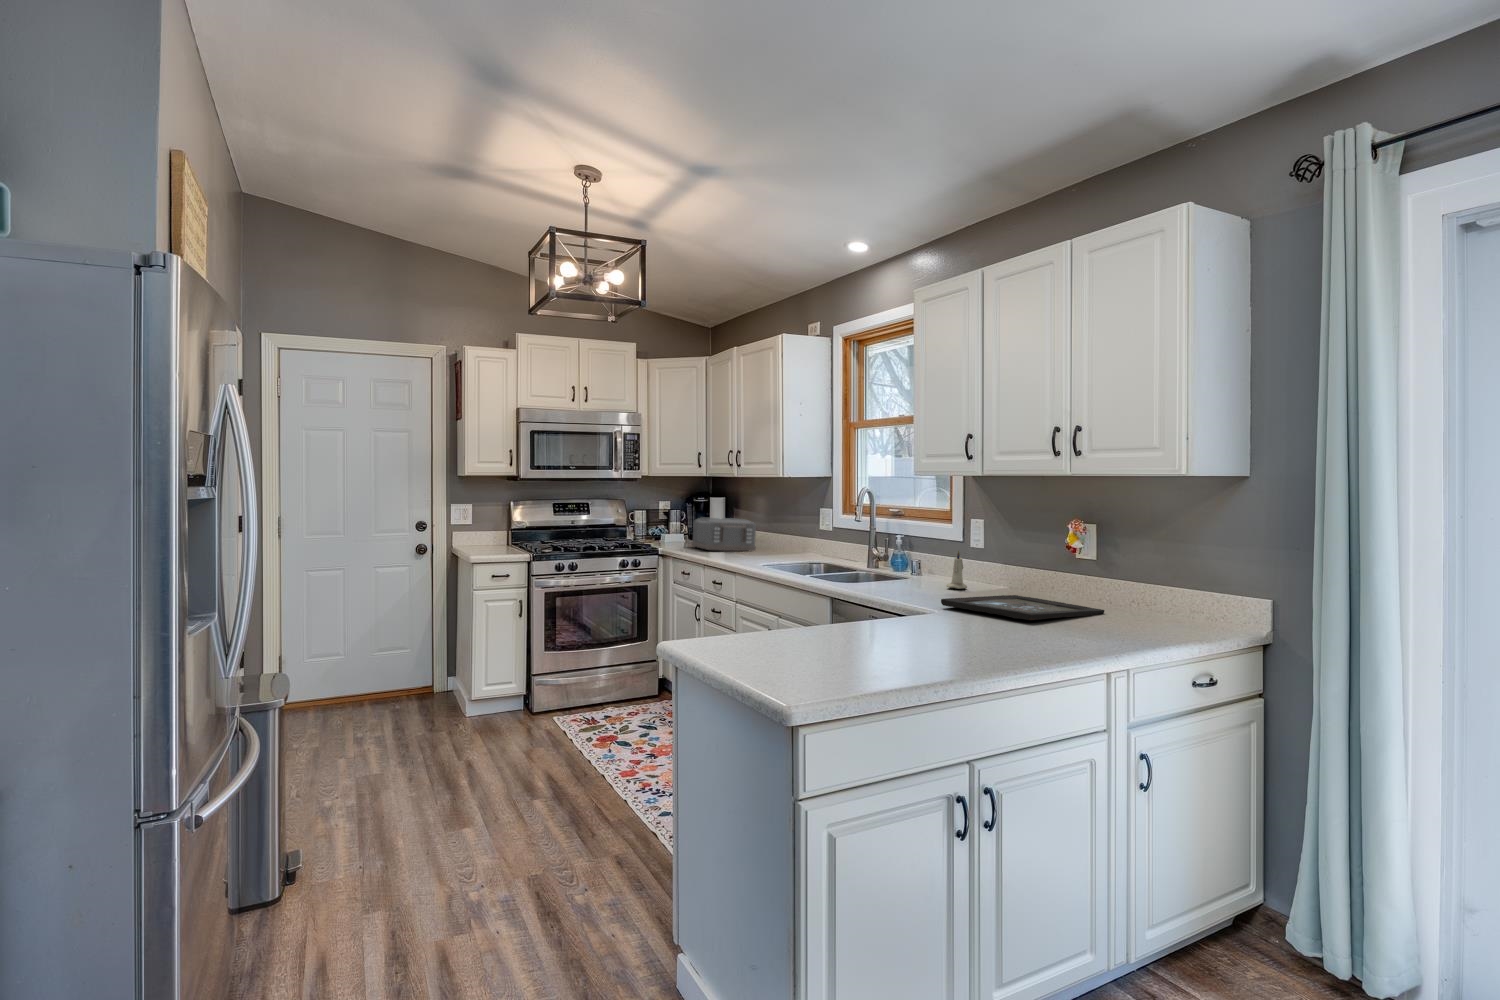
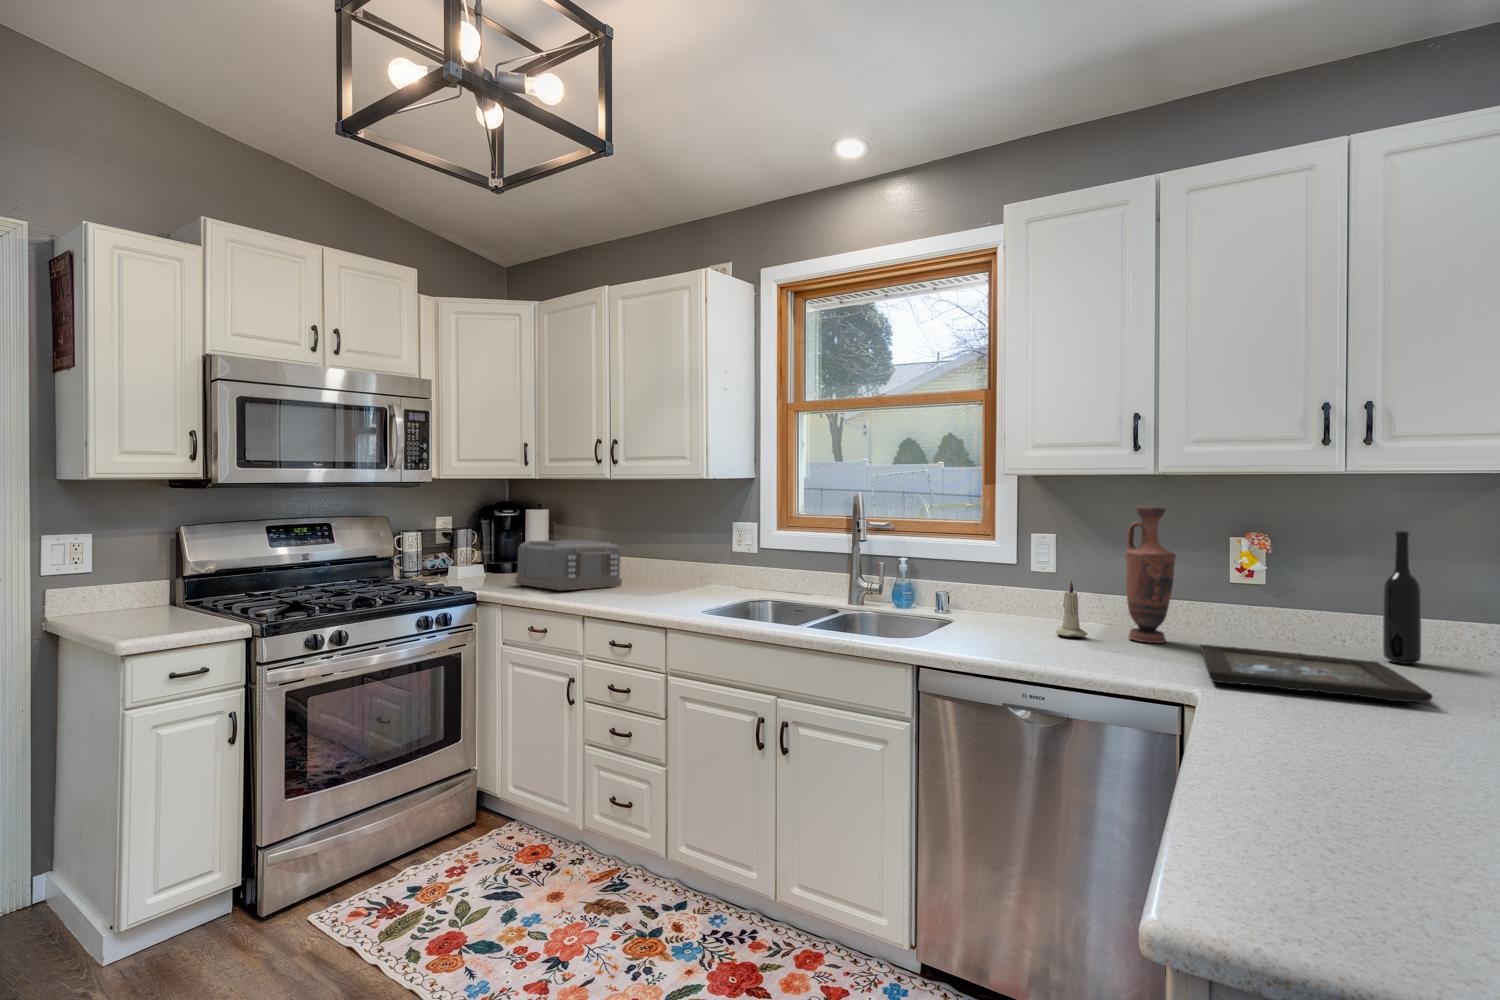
vase: none [988,500,1020,595] -> present [1125,507,1176,643]
bottle: none [1124,521,1148,615] -> present [1383,531,1421,664]

